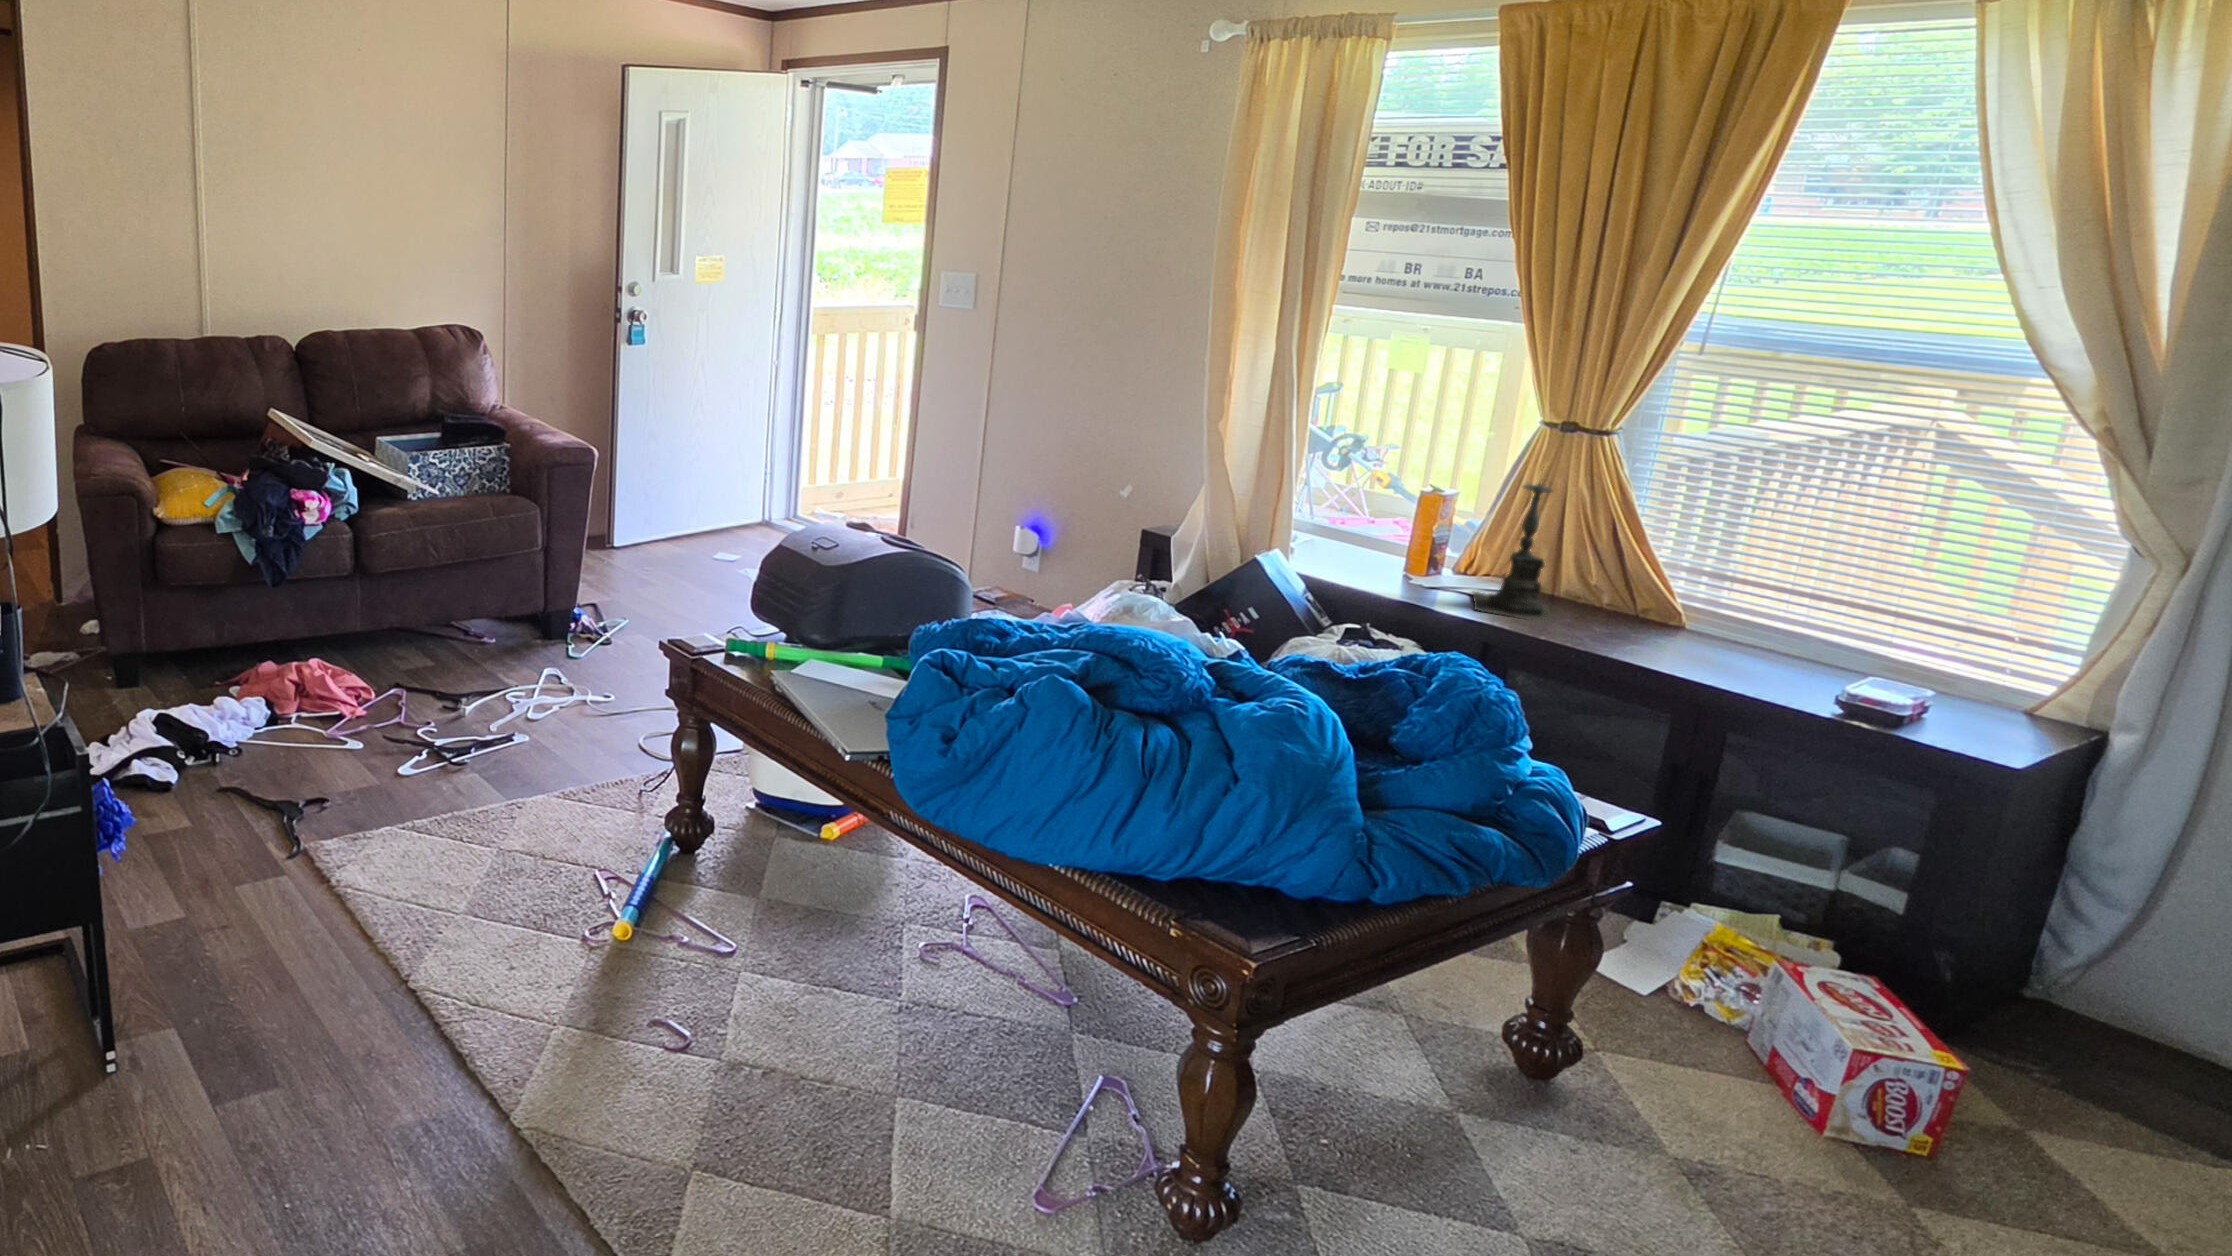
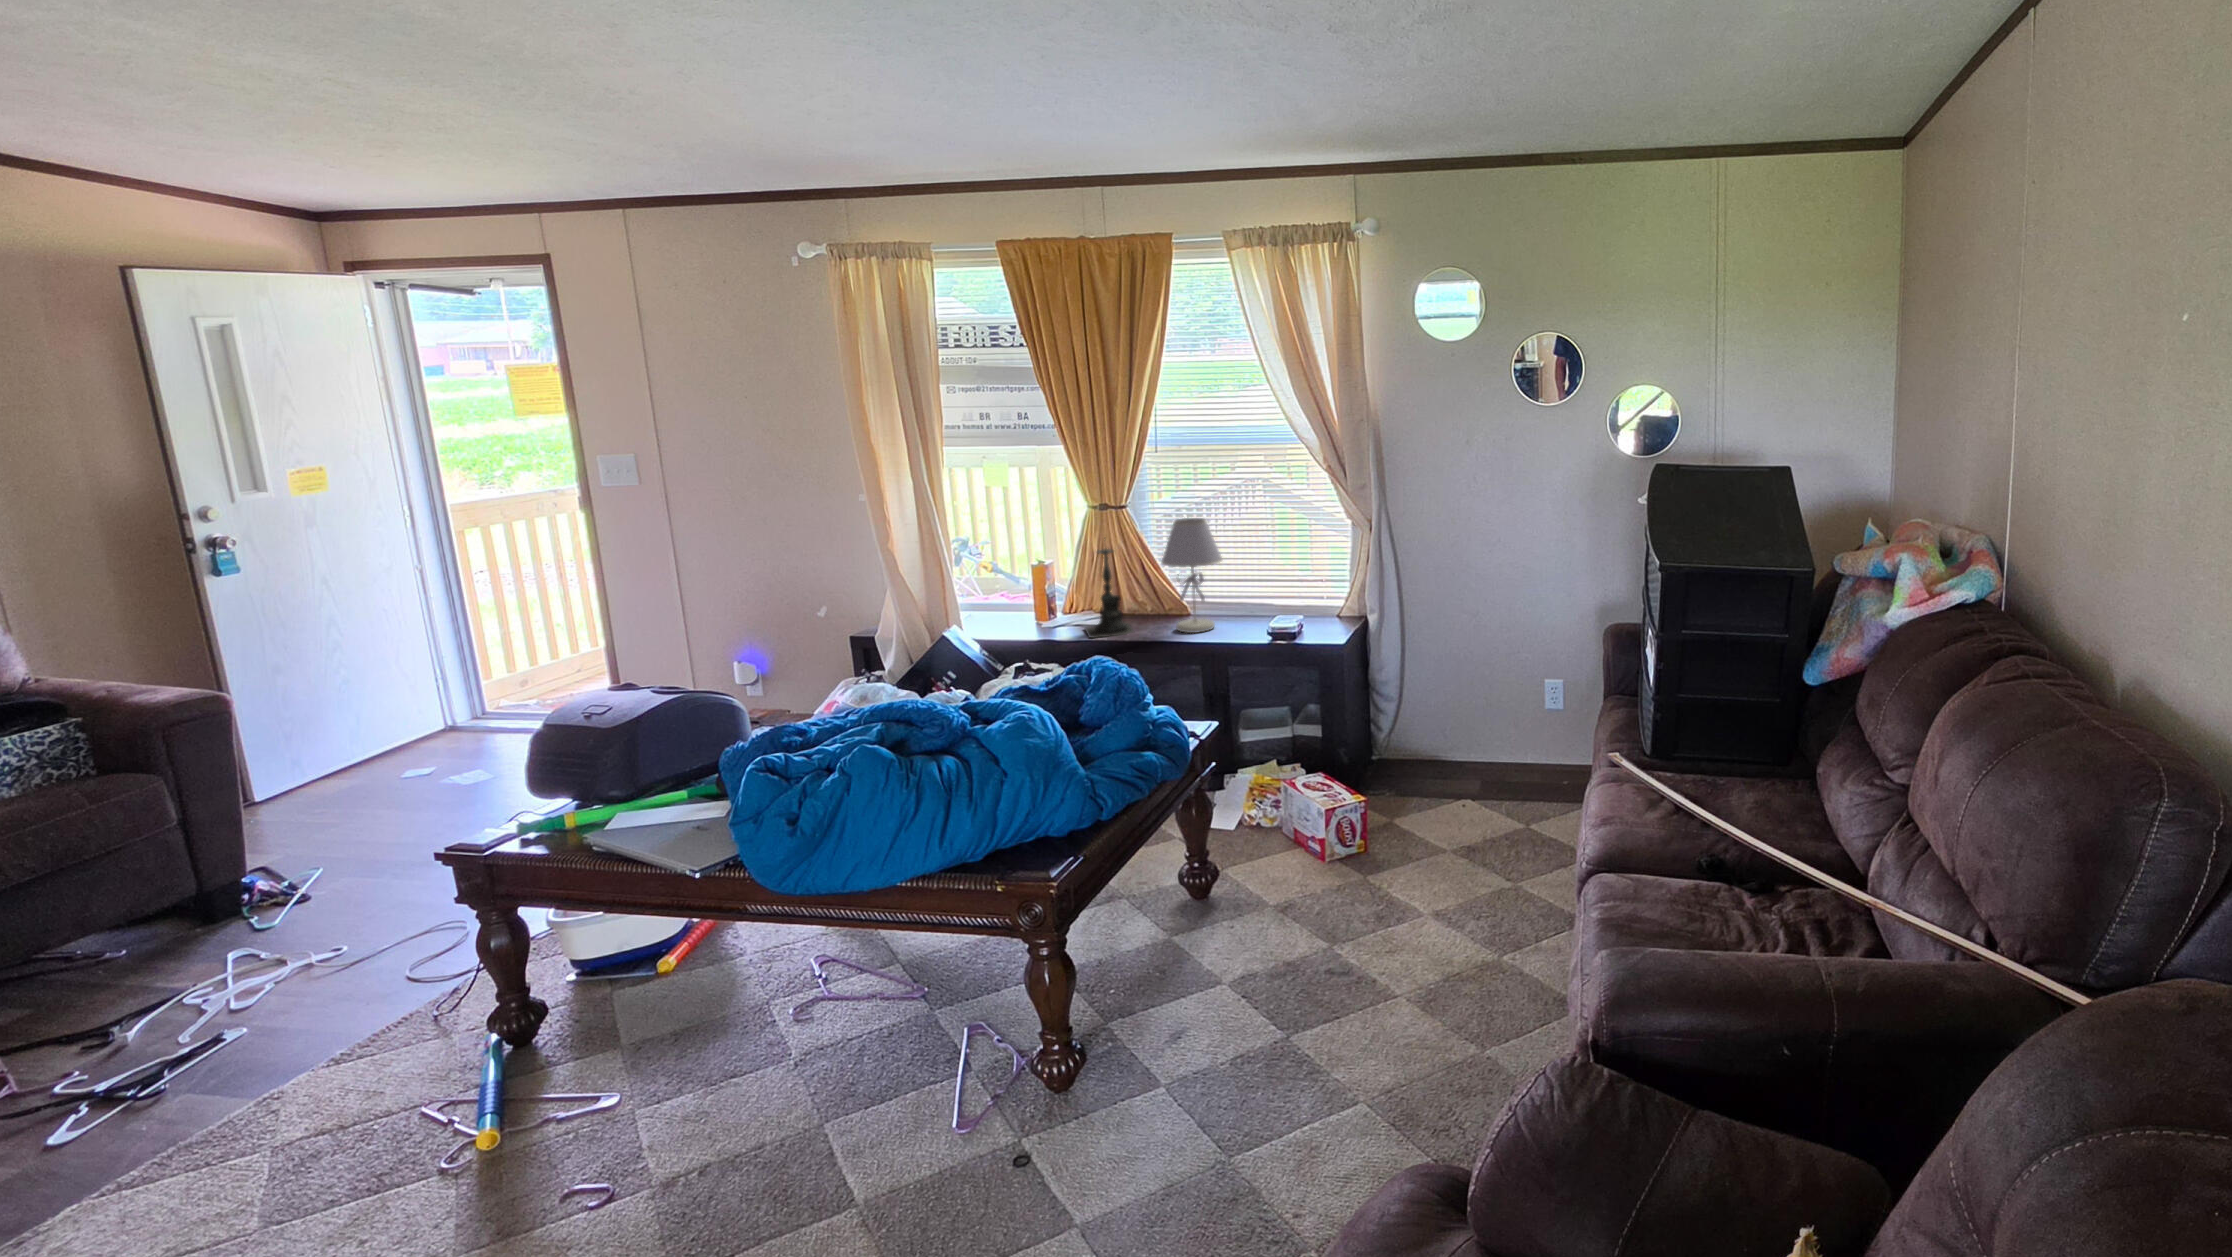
table lamp: none [1631,464,1758,657] -> present [1161,518,1222,633]

